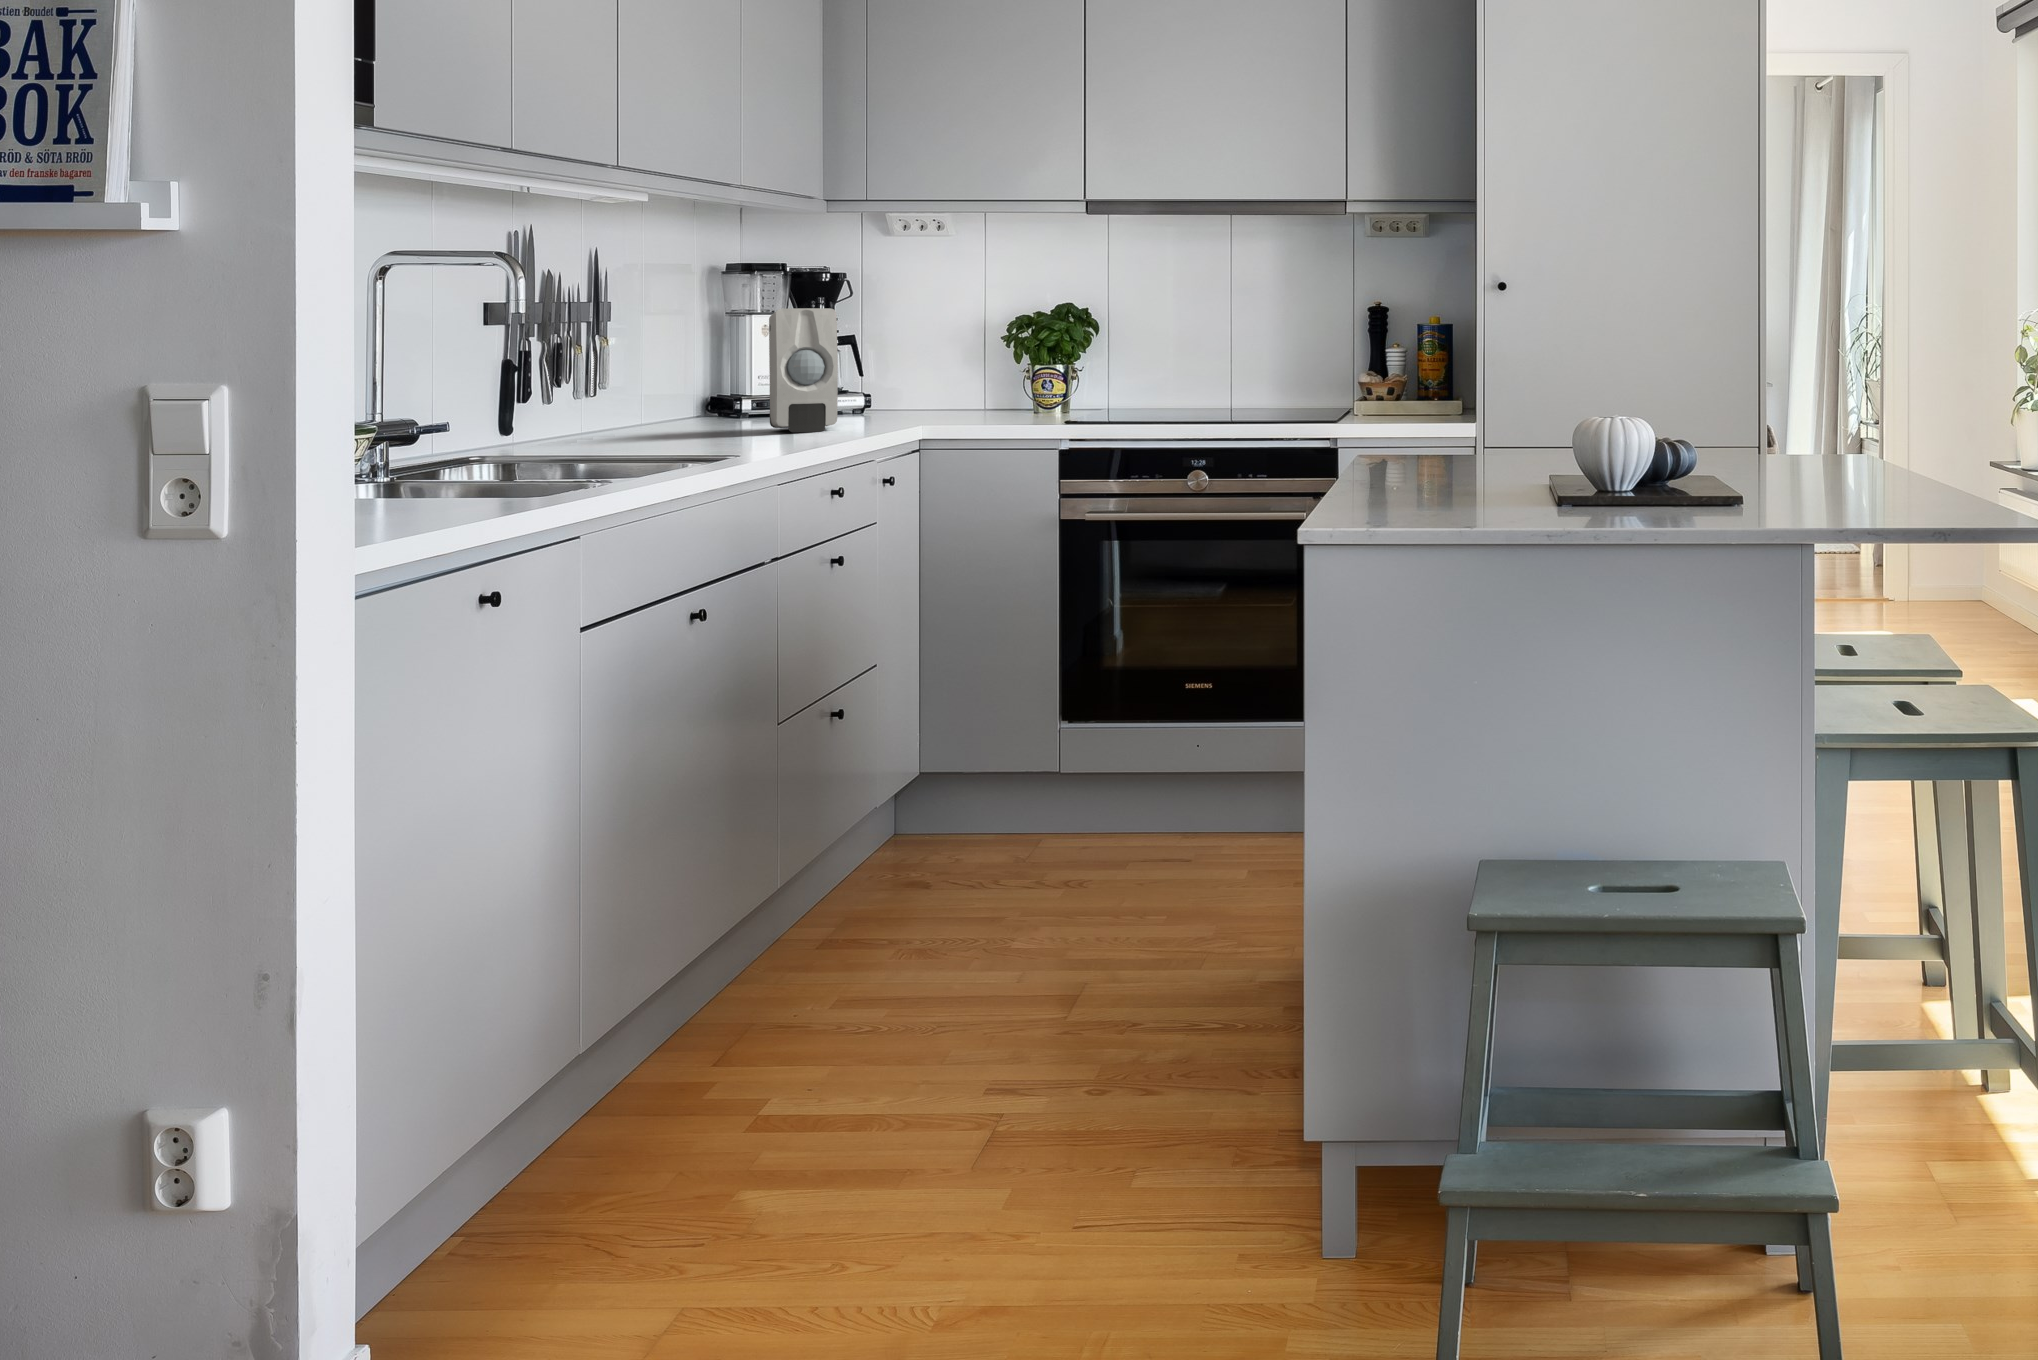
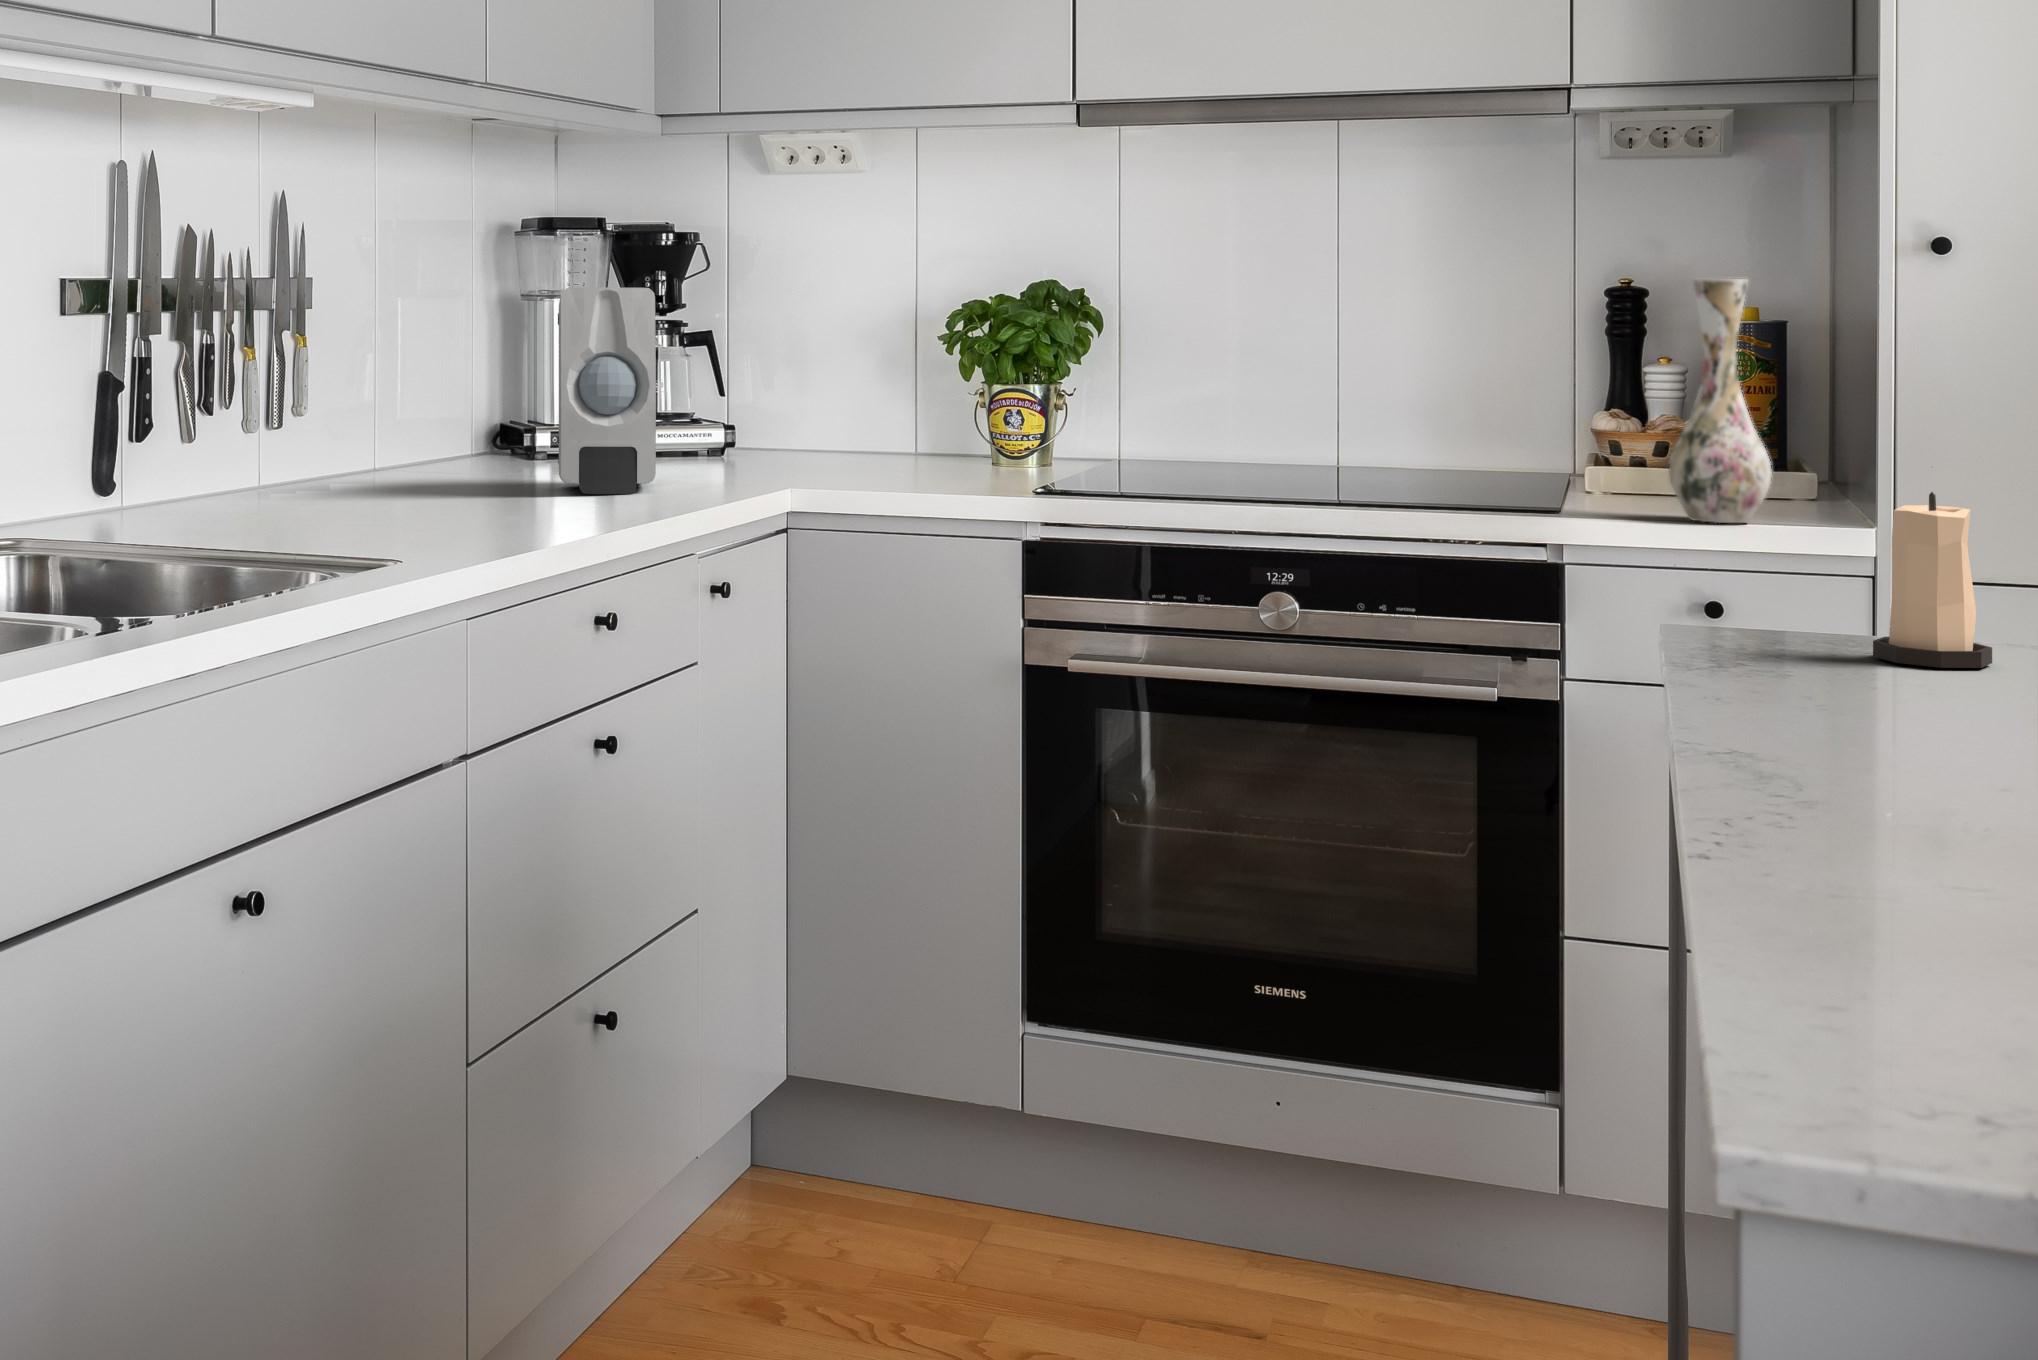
vase: none [1390,302,1436,425] -> present [1669,279,1772,523]
candle: none [1426,391,1469,463] -> present [1873,492,1992,668]

